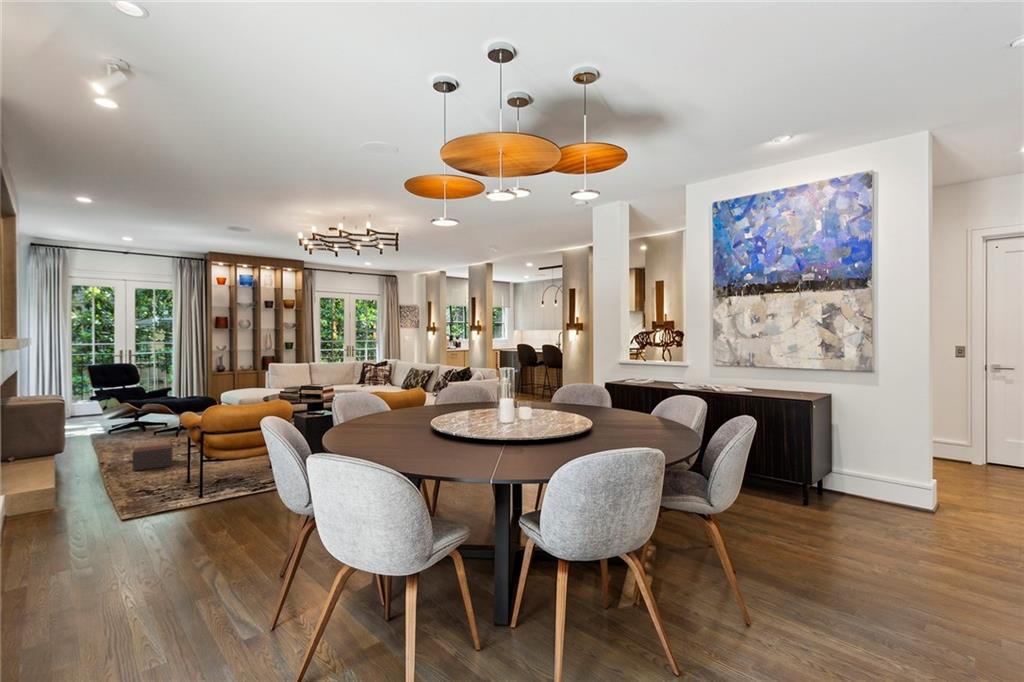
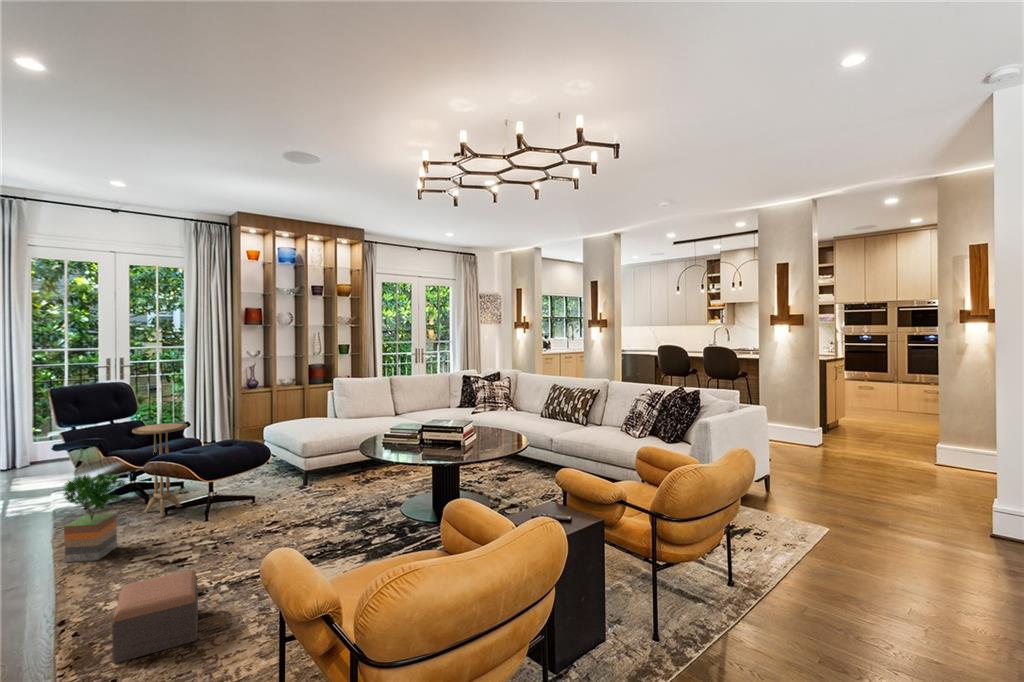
side table: none [139,384,172,437] -> present [132,423,187,518]
potted tree: none [101,404,137,450] -> present [63,474,125,562]

